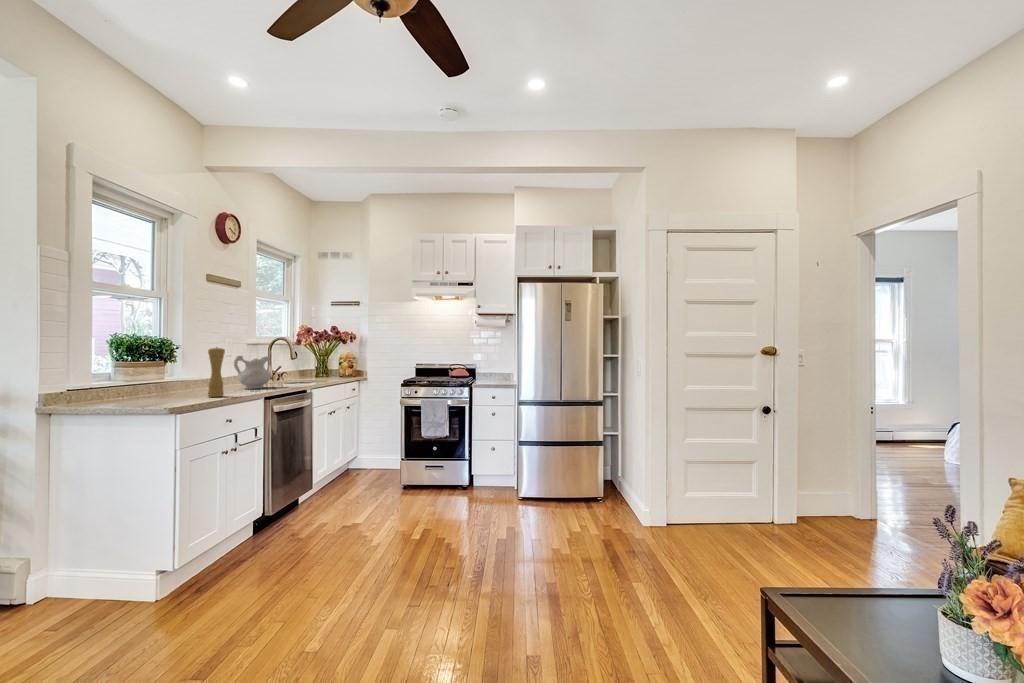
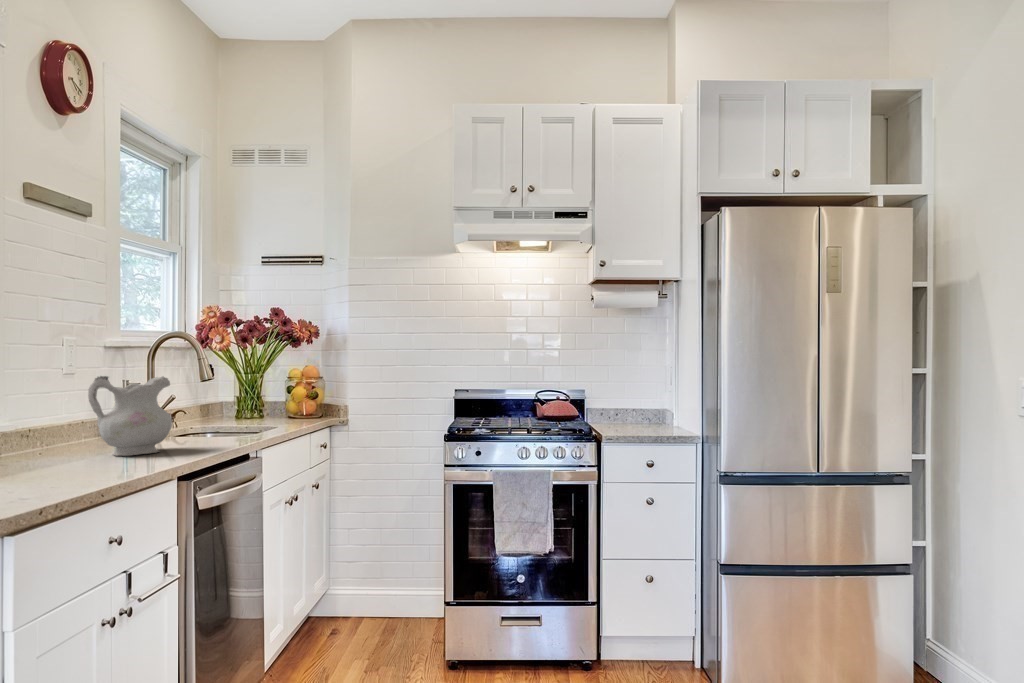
pepper mill: present [208,347,225,397] -> none [45,356,87,489]

